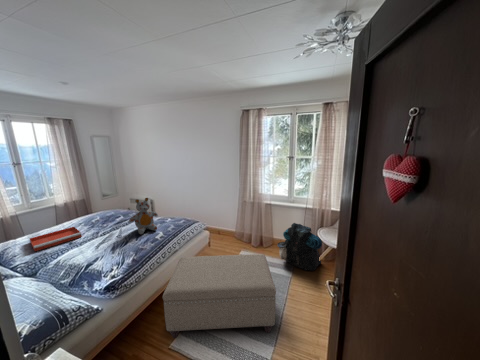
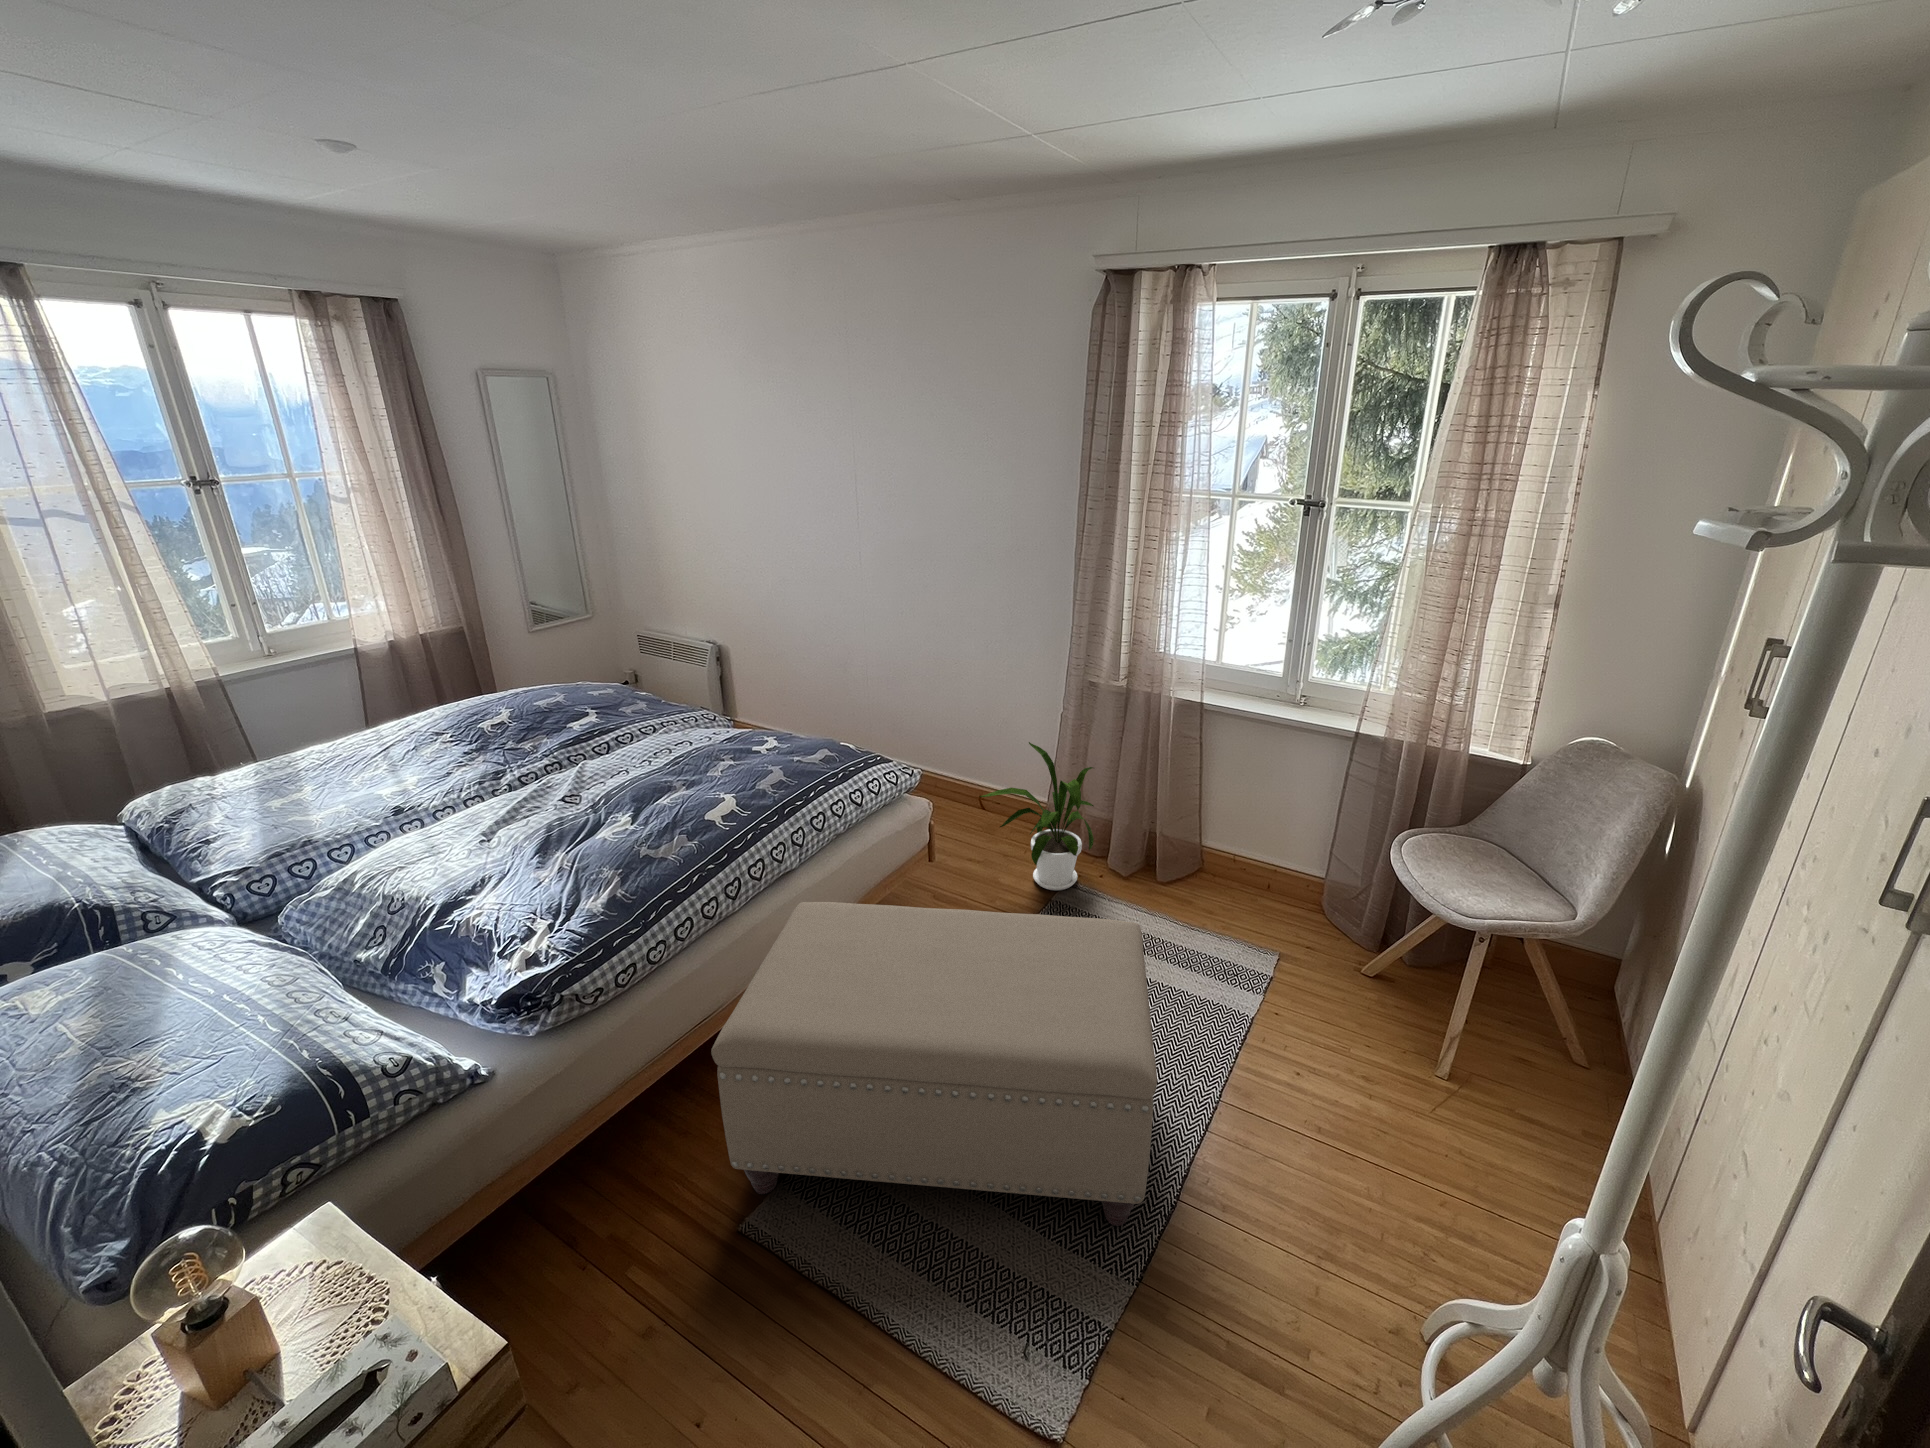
stuffed bear: present [129,198,158,234] -> none [605,652,719,798]
house plant: none [220,216,248,252] -> present [980,742,1094,890]
backpack: present [277,223,322,271] -> none [1209,797,1403,1002]
tray: present [30,227,82,251] -> none [257,744,438,831]

